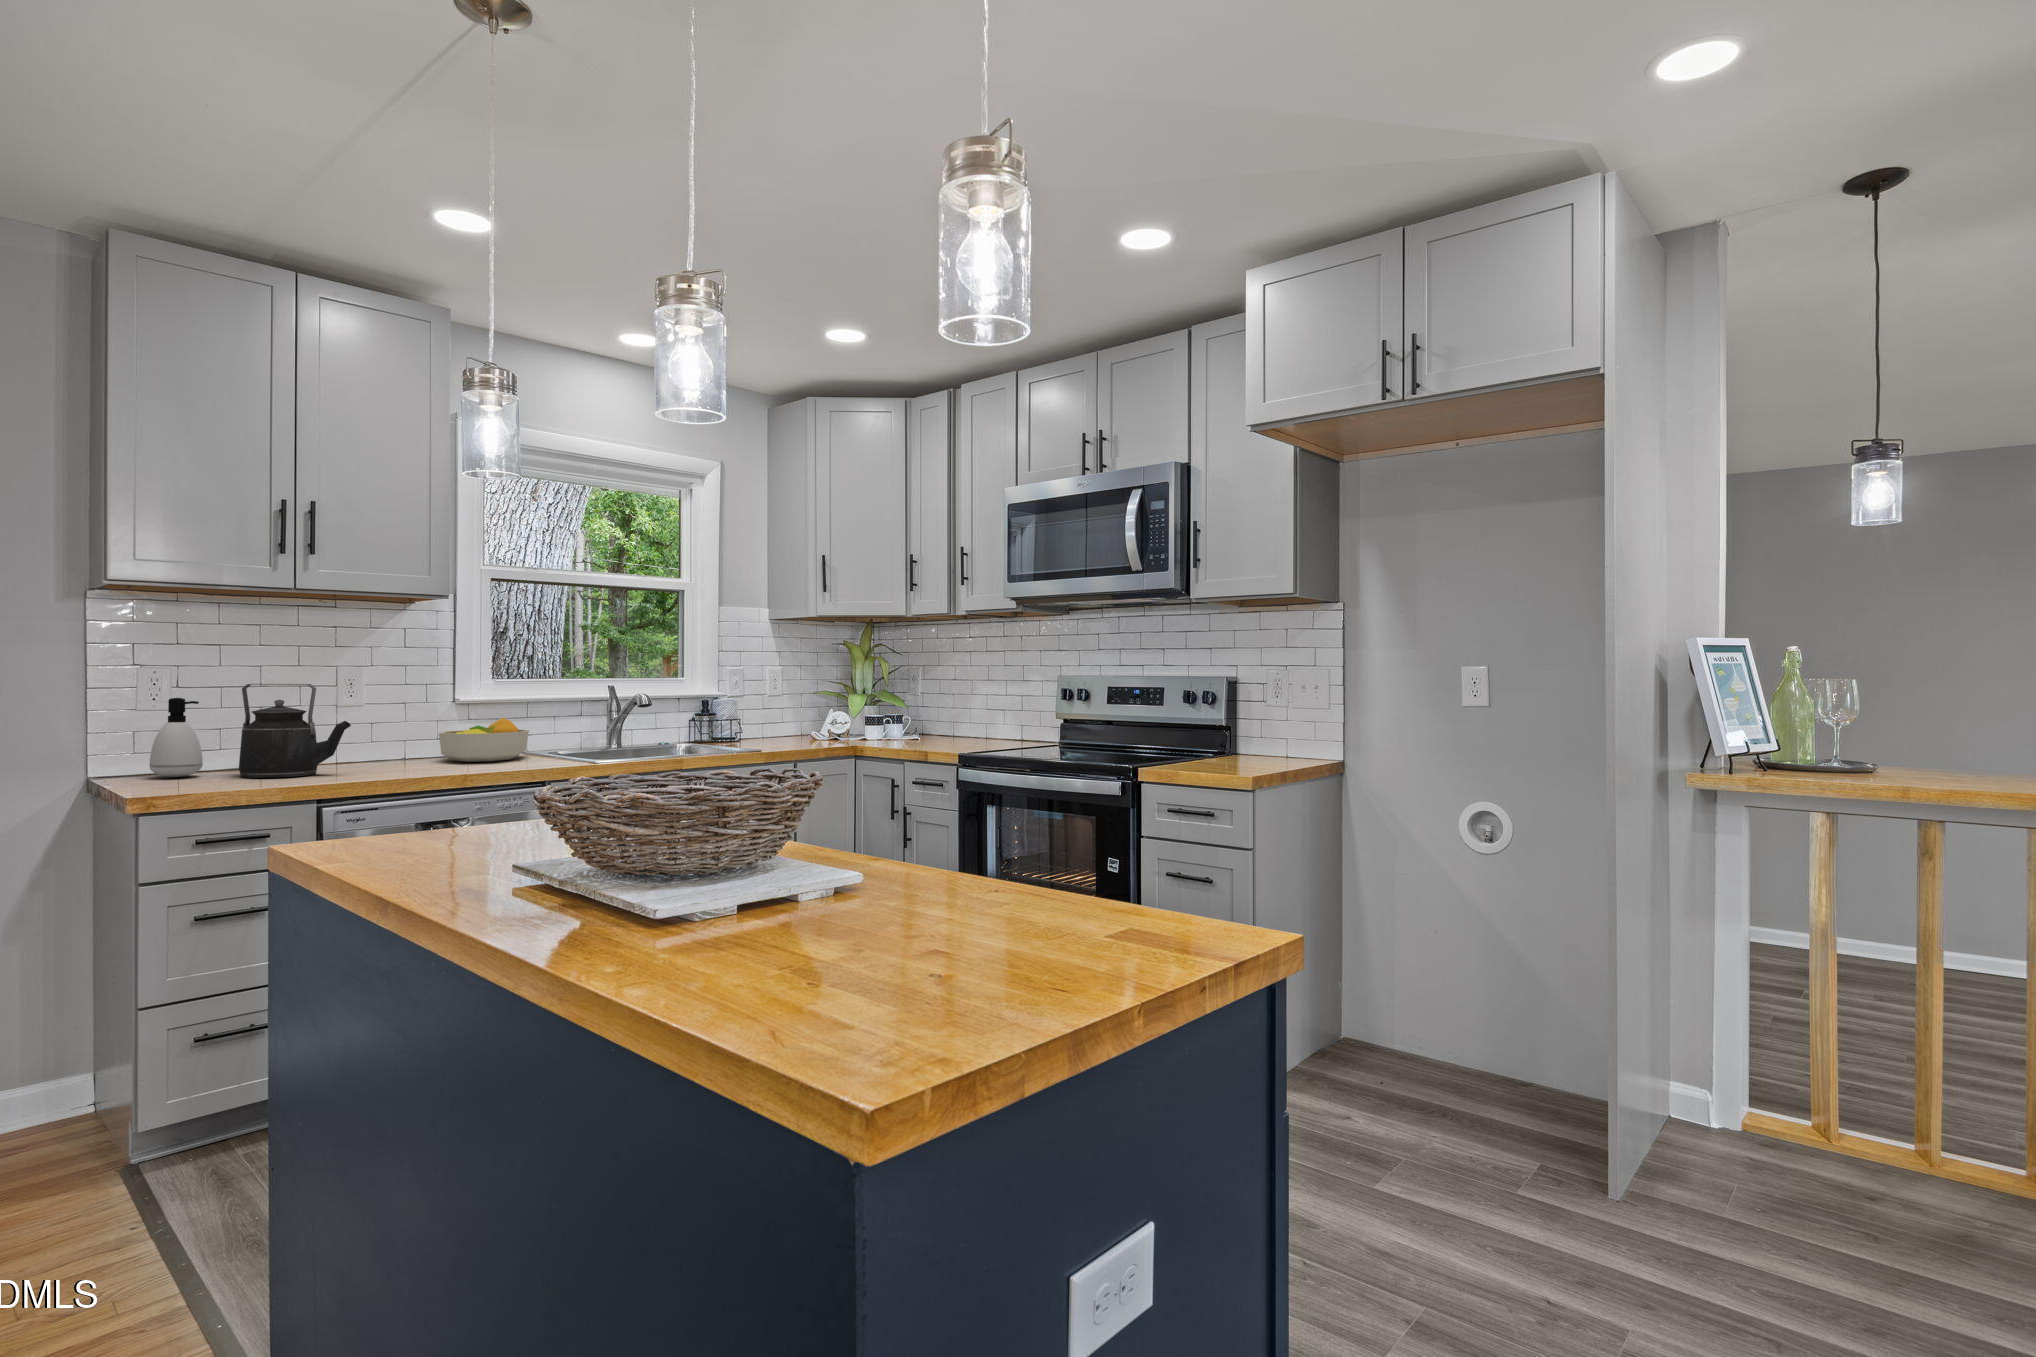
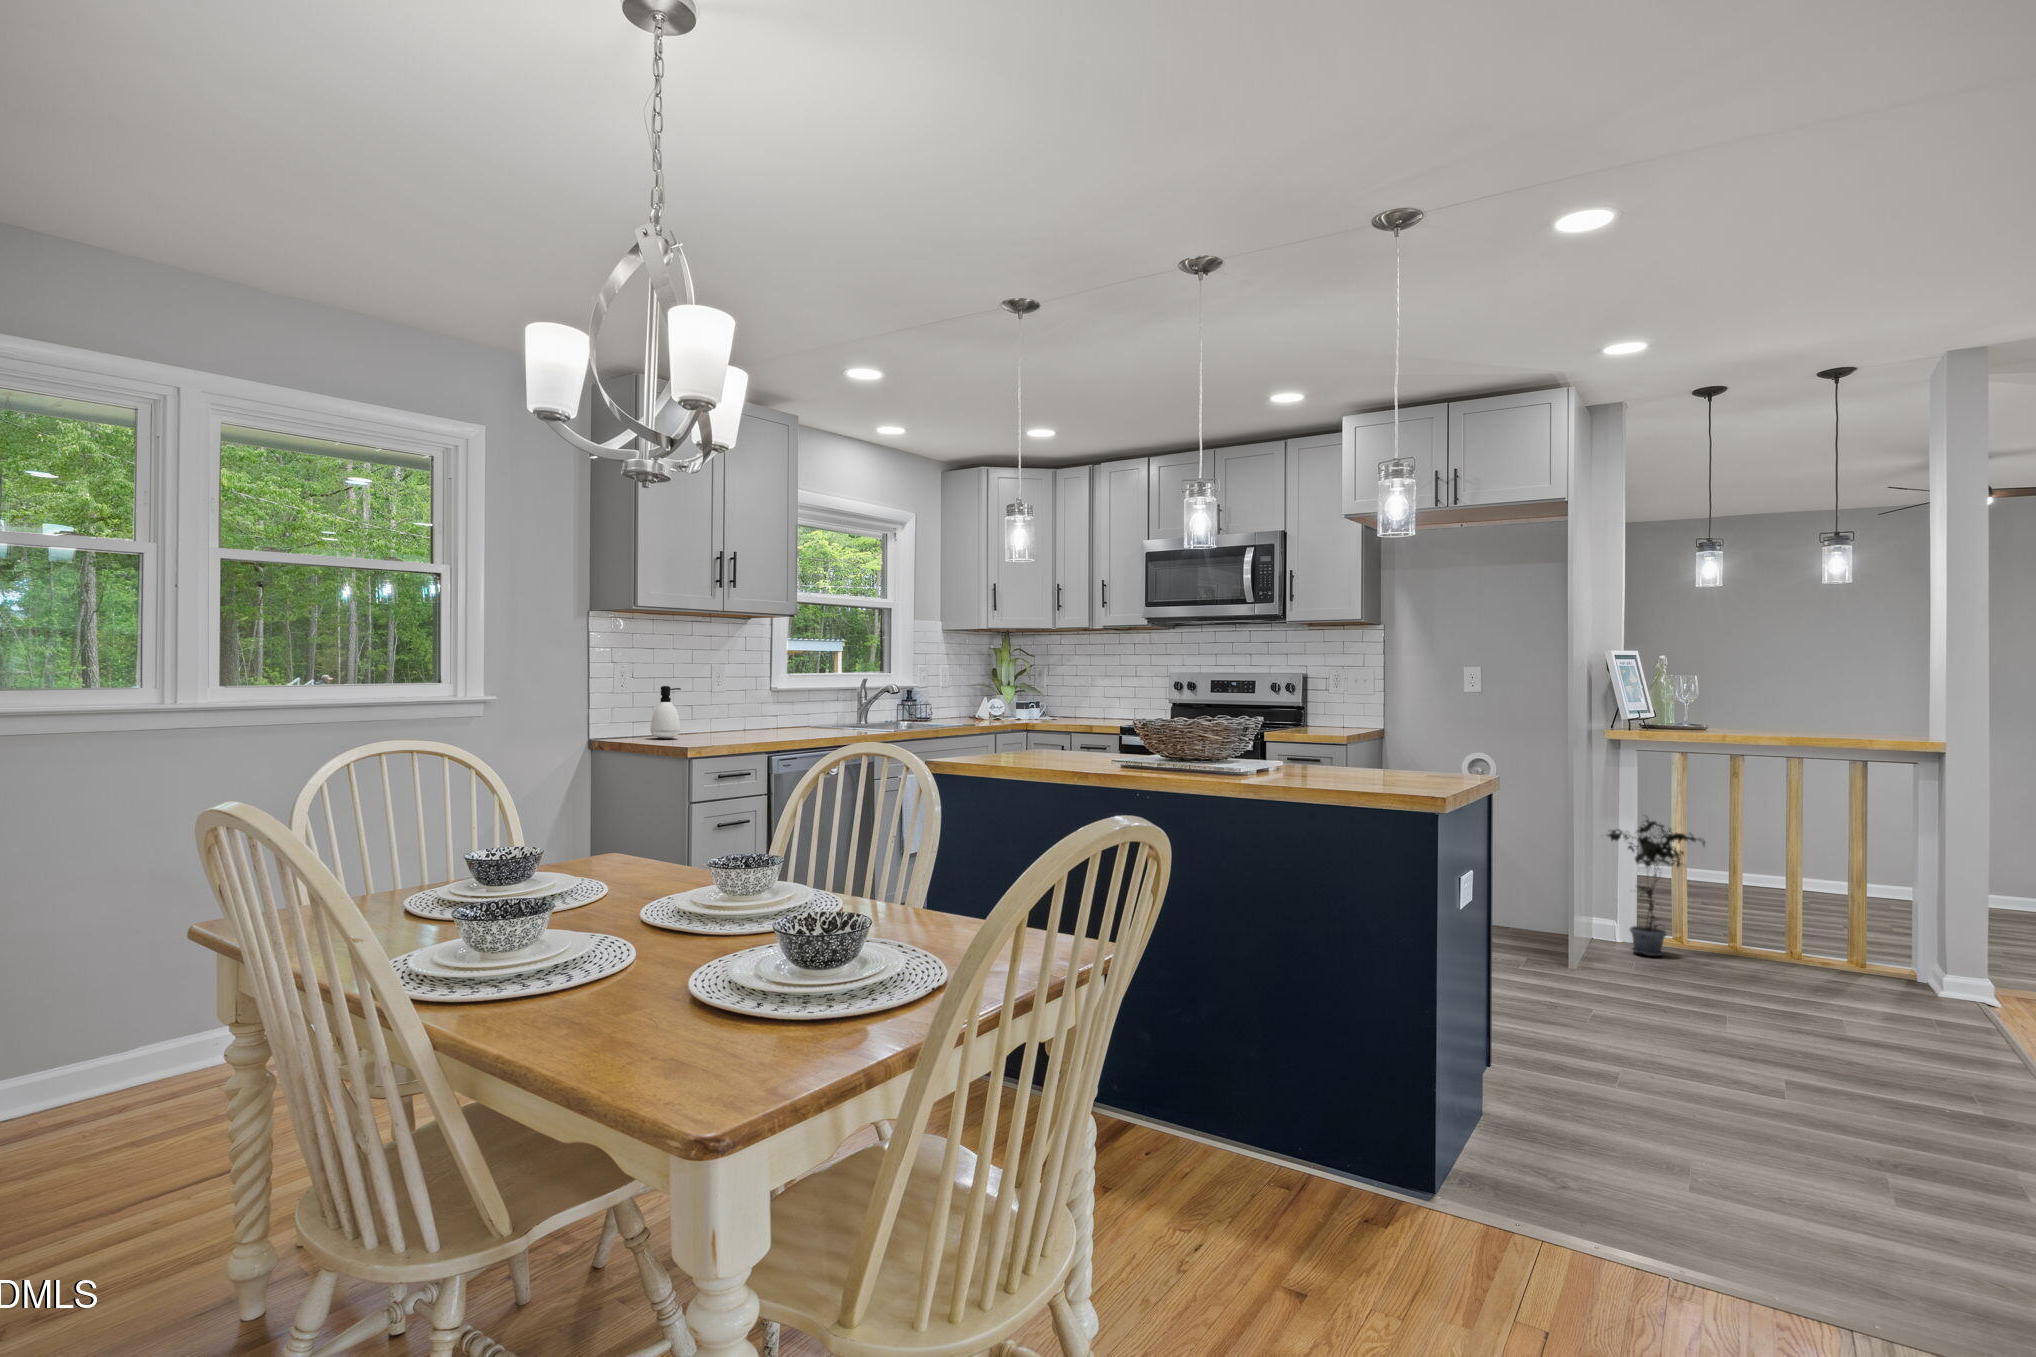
kettle: present [239,684,351,778] -> none [699,677,767,739]
fruit bowl: present [439,718,529,762] -> none [782,701,836,731]
potted plant: none [1676,917,1870,1169] -> present [1607,820,1705,956]

